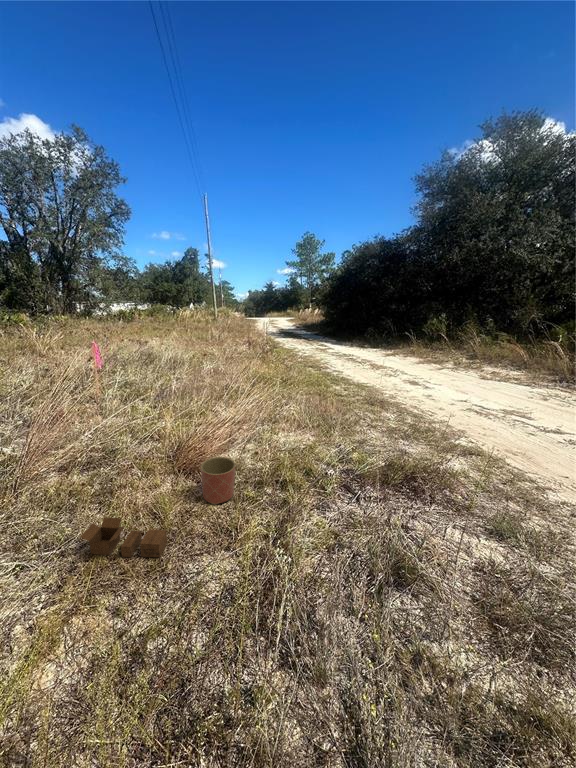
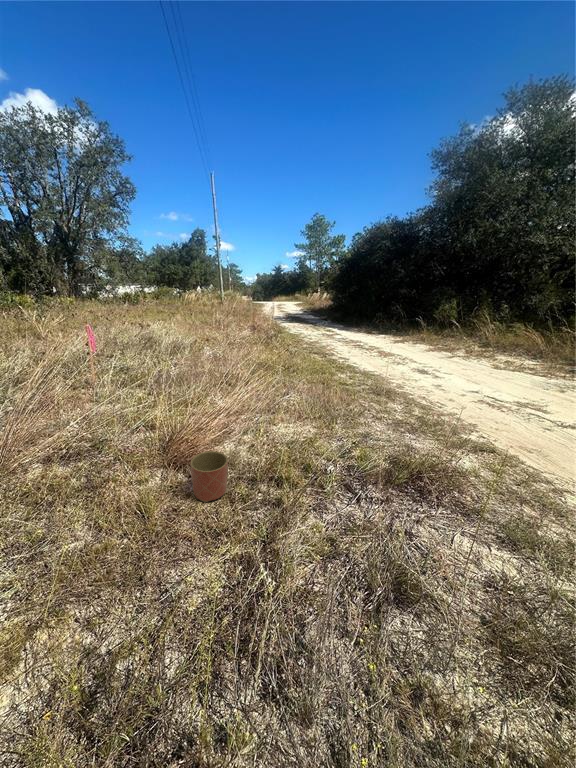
cardboard box: present [81,518,167,557] -> none [55,517,151,562]

